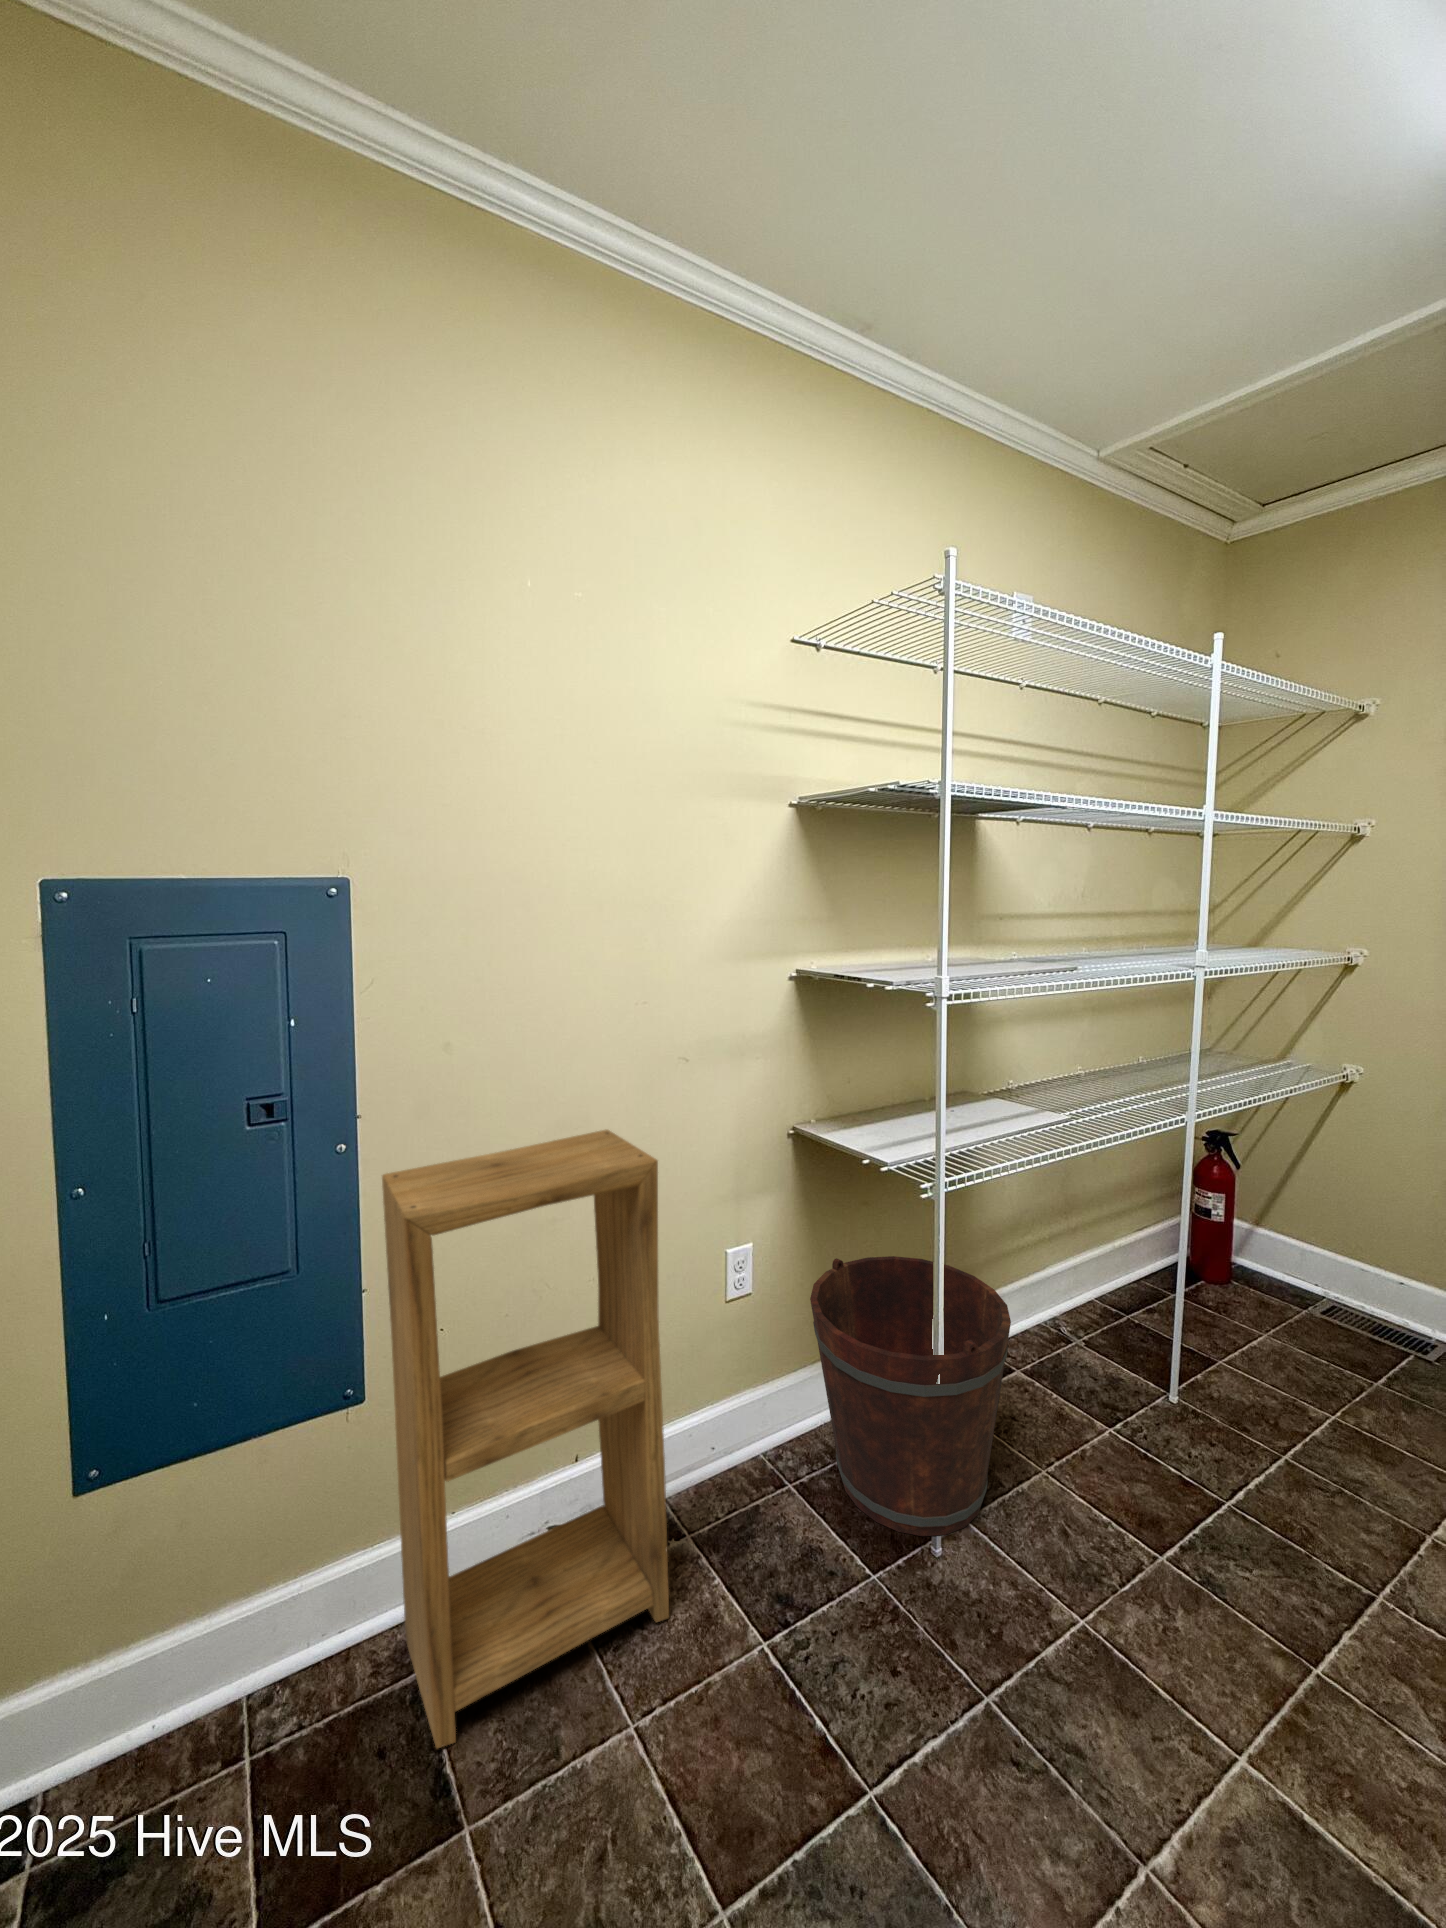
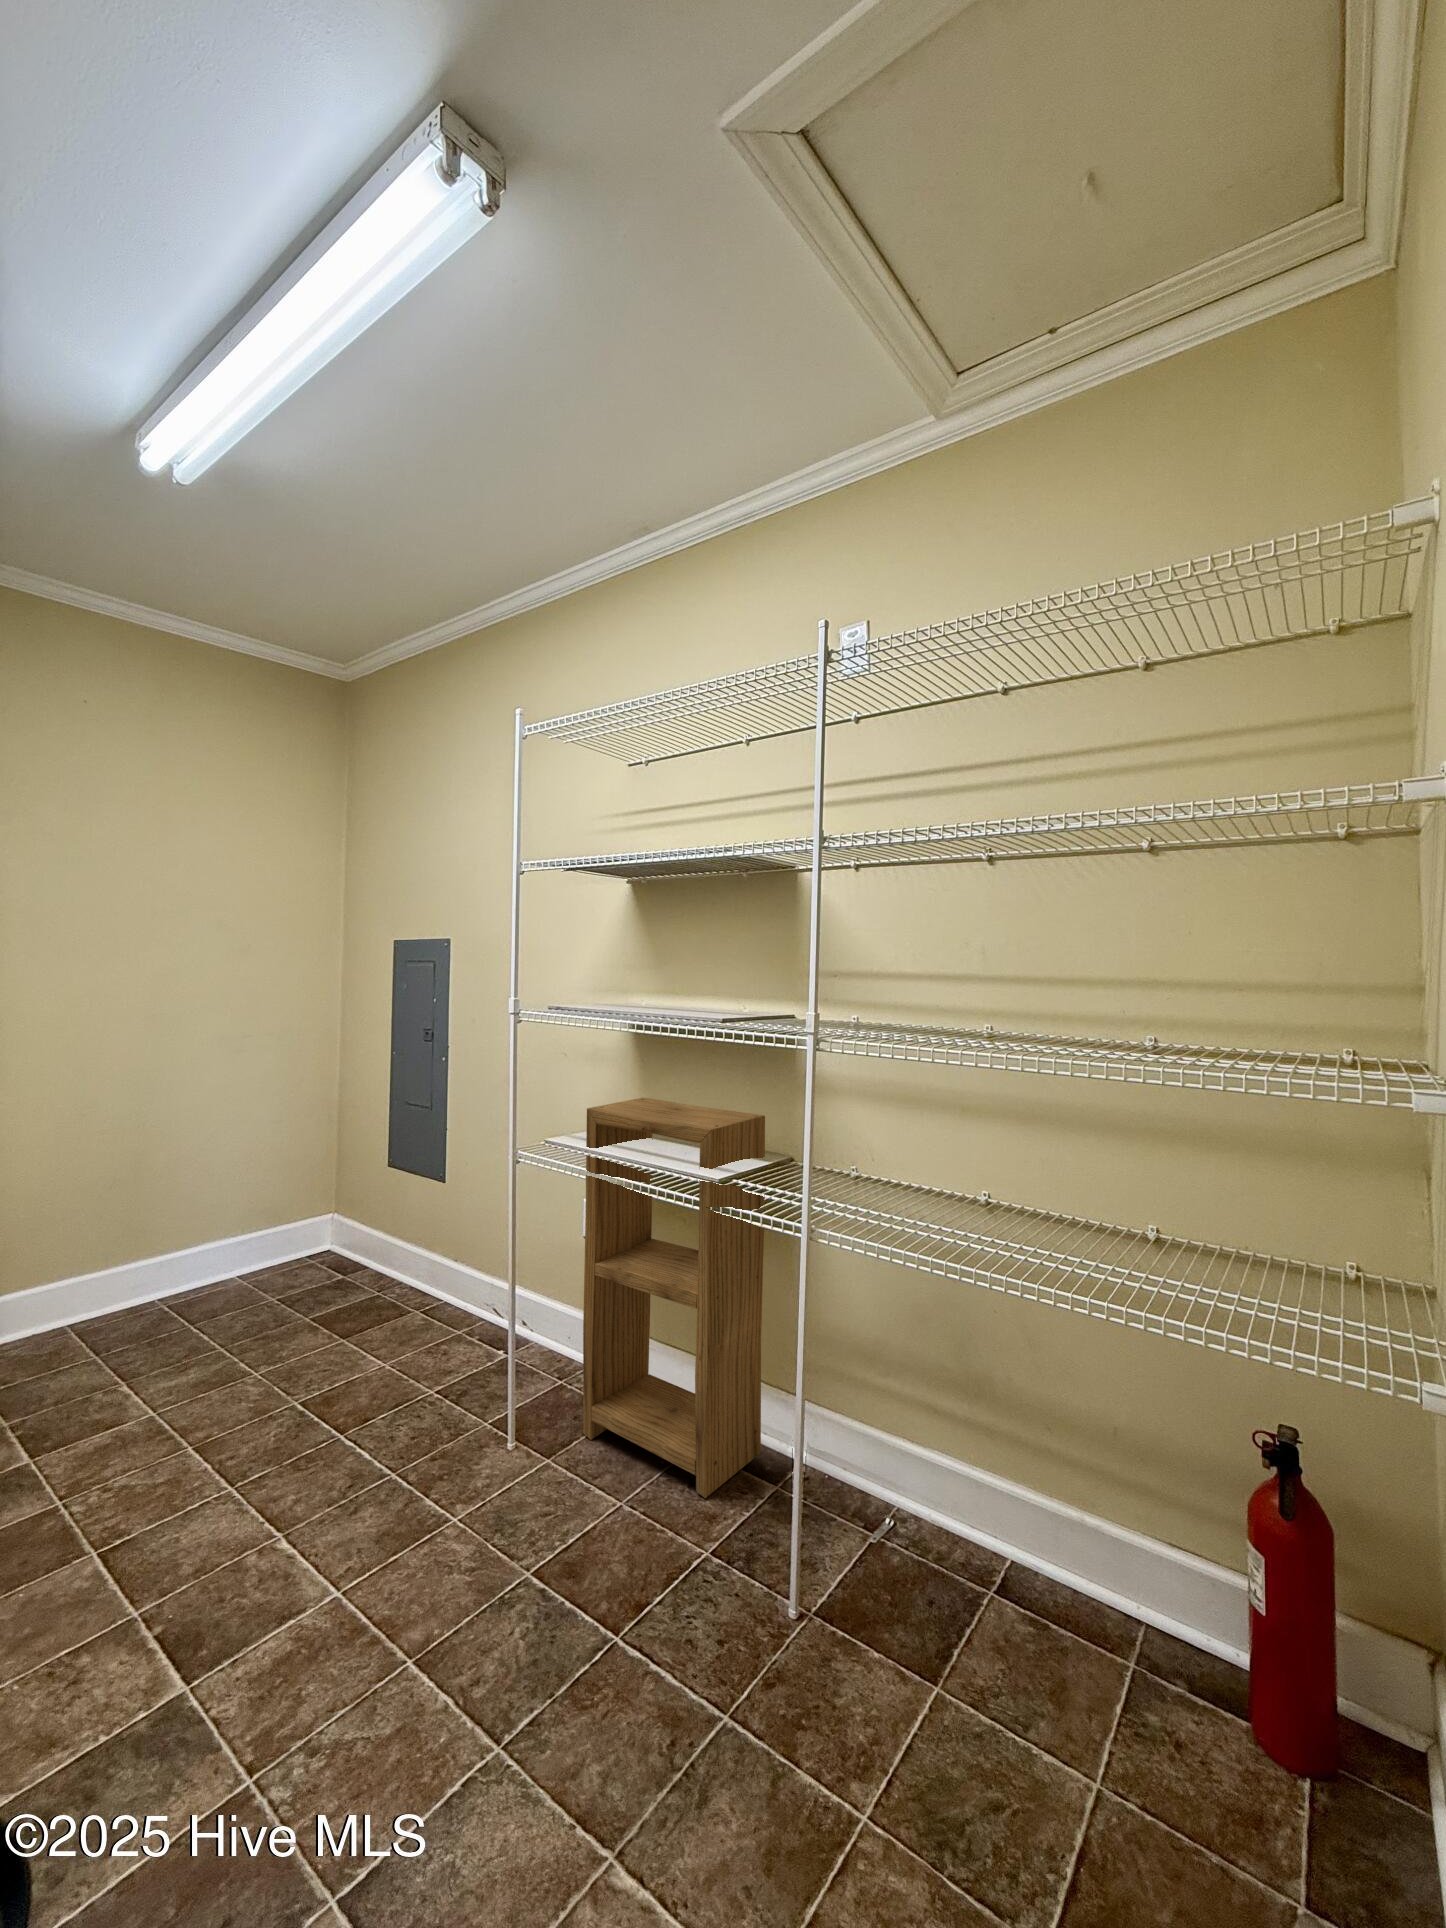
bucket: present [810,1256,1011,1536] -> none [848,1351,1081,1706]

